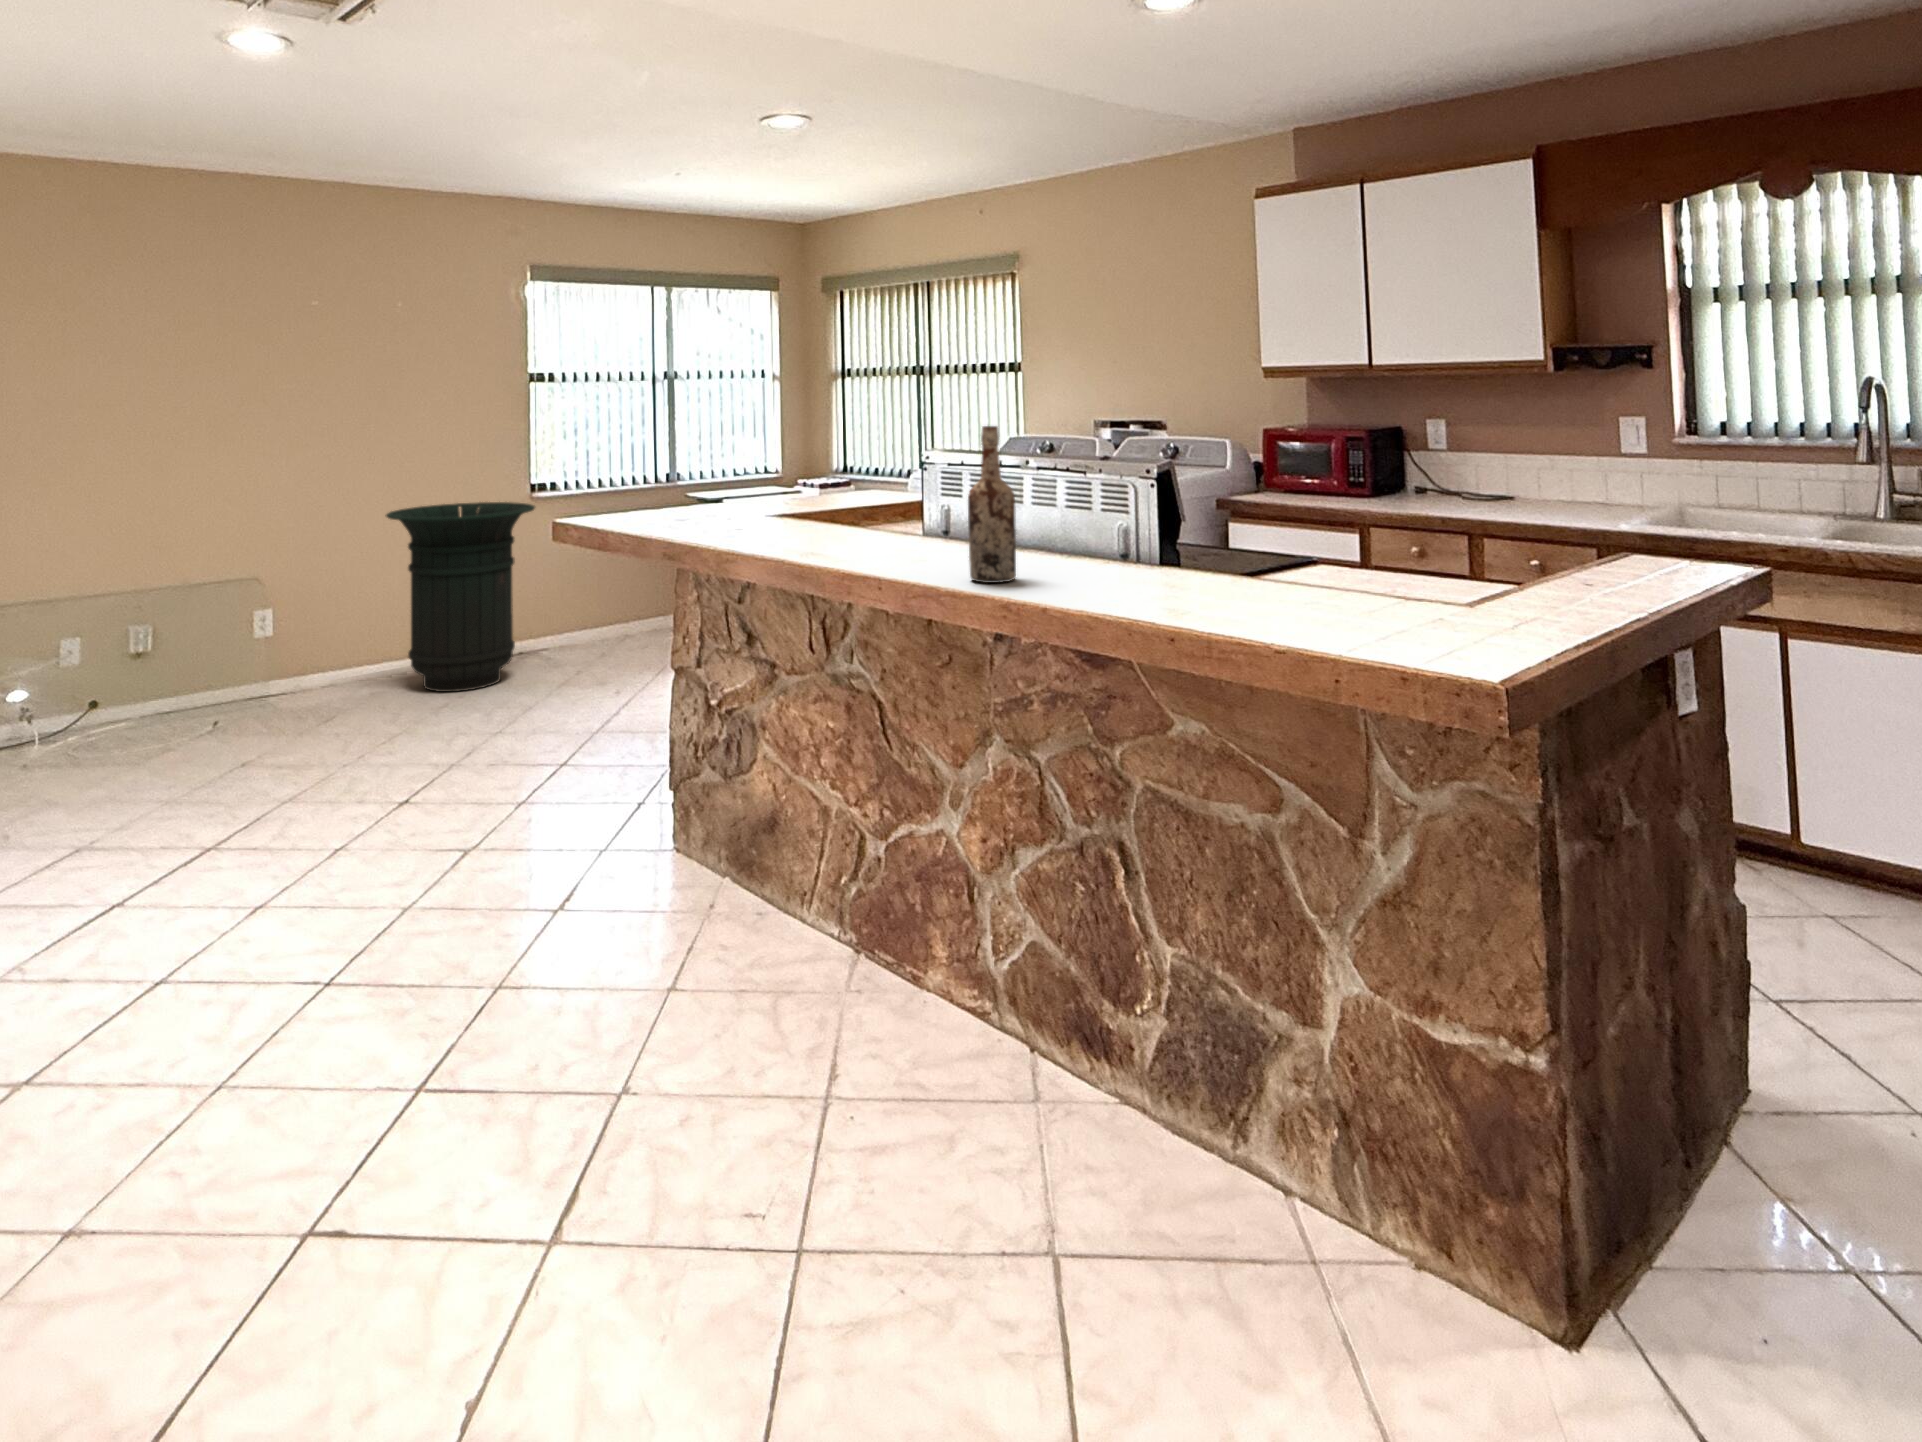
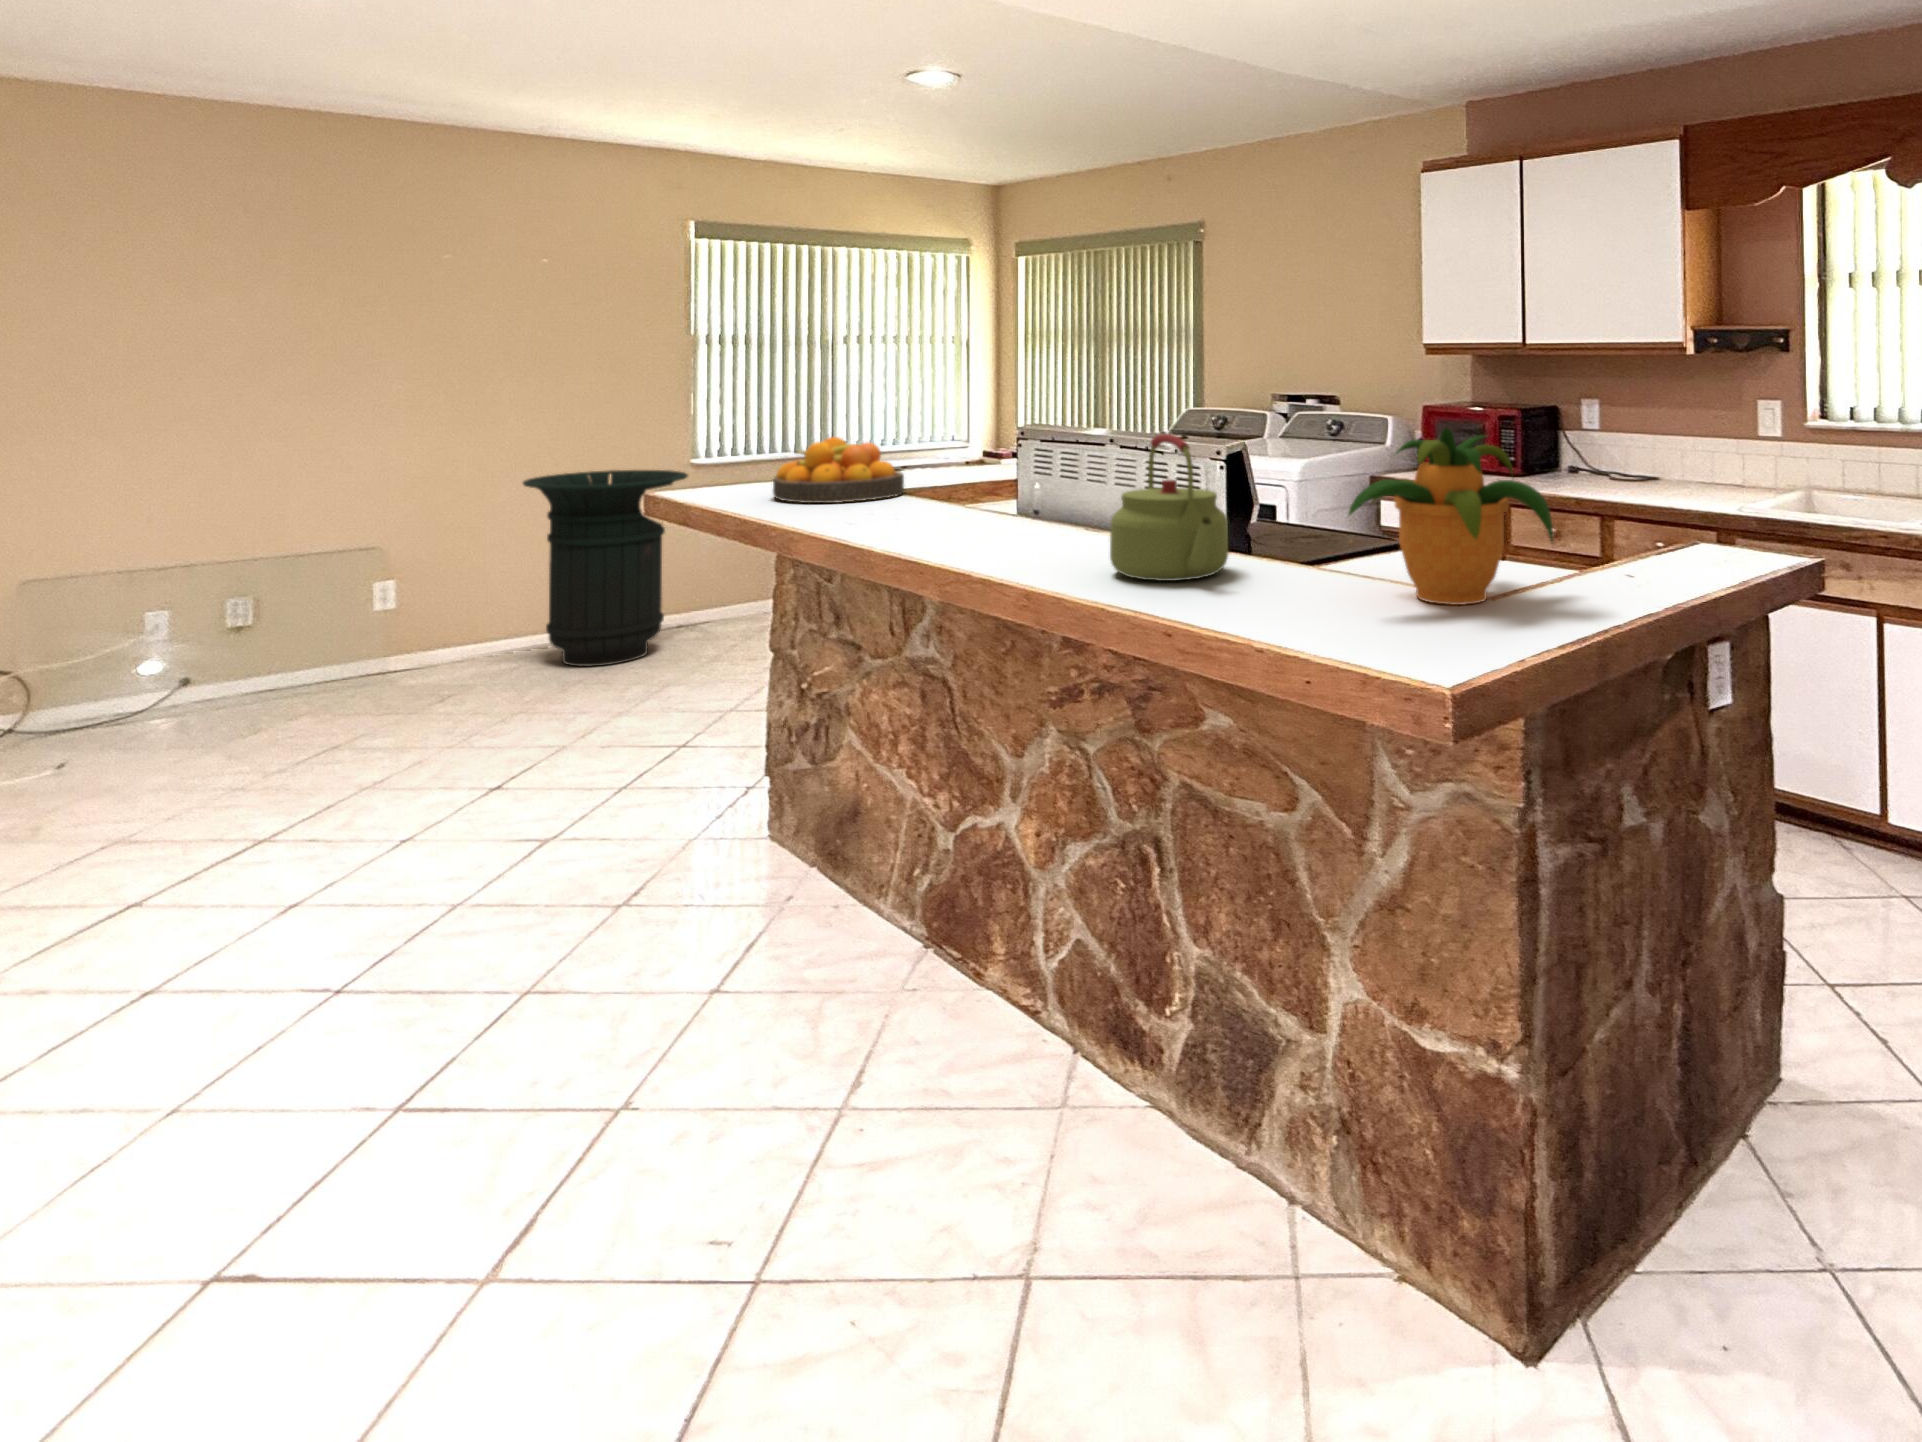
wine bottle: present [968,426,1016,583] -> none [1008,403,1058,569]
potted plant: none [1338,440,1541,611] -> present [1349,428,1553,605]
kettle: none [1075,452,1190,592] -> present [1110,434,1228,581]
fruit bowl: none [679,465,799,527] -> present [773,437,904,503]

